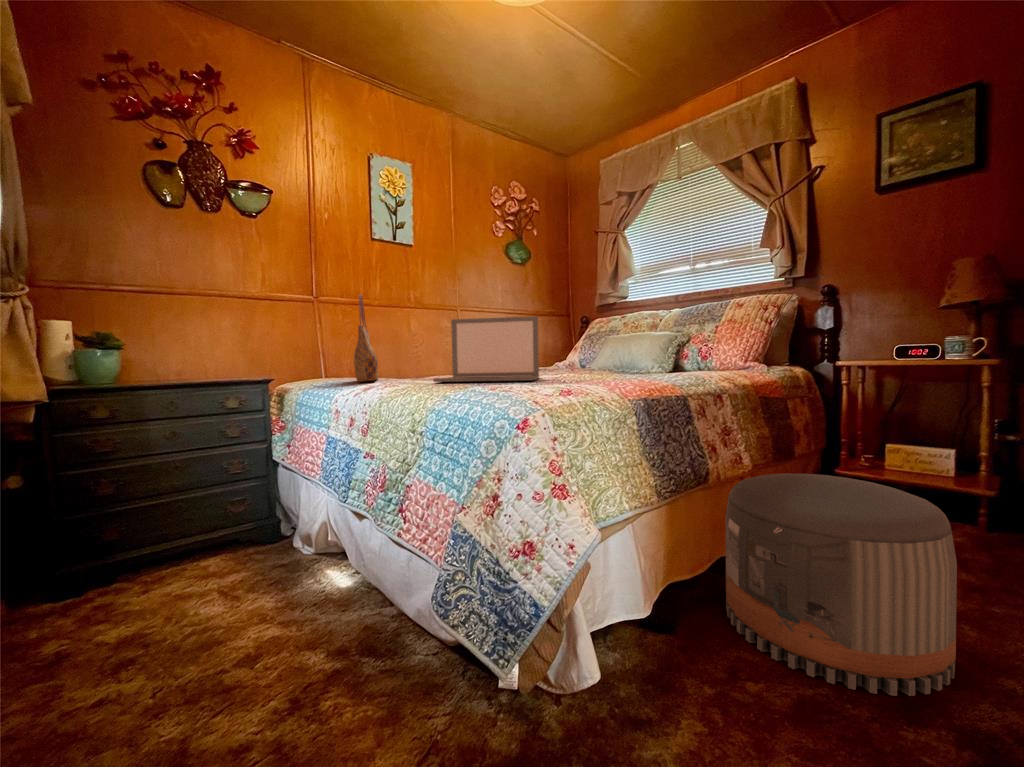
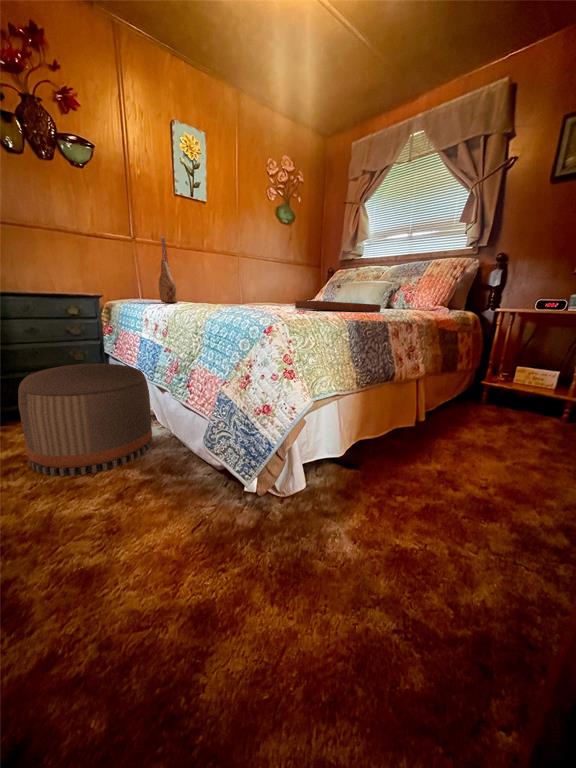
laptop: present [433,316,539,382] -> none [215,260,292,308]
tray: none [549,344,673,382] -> present [295,284,381,312]
pouf: present [726,473,957,696] -> present [18,363,152,476]

